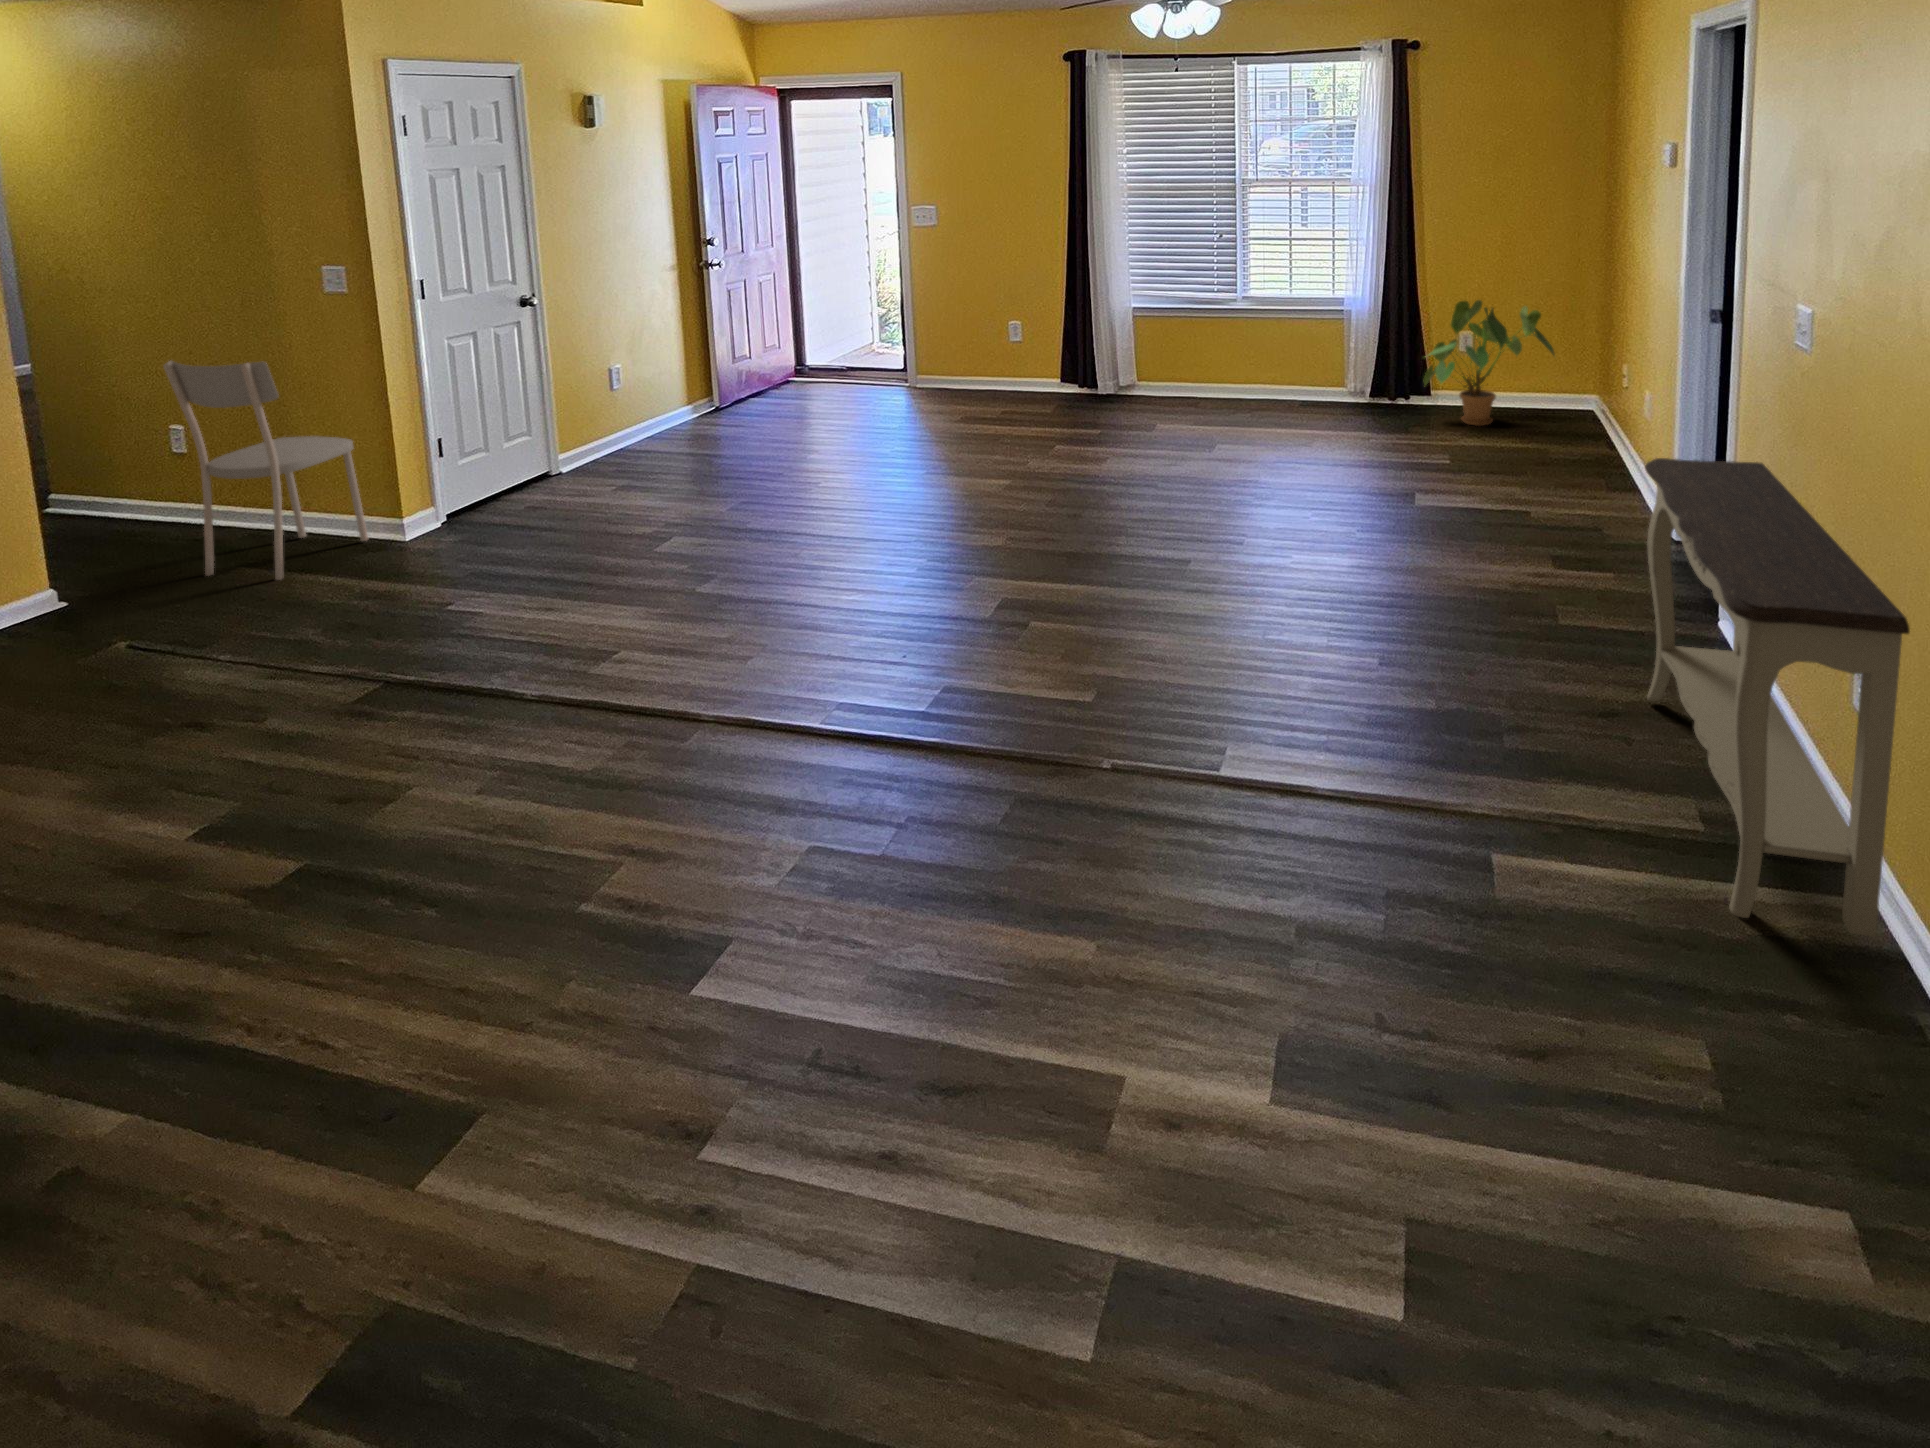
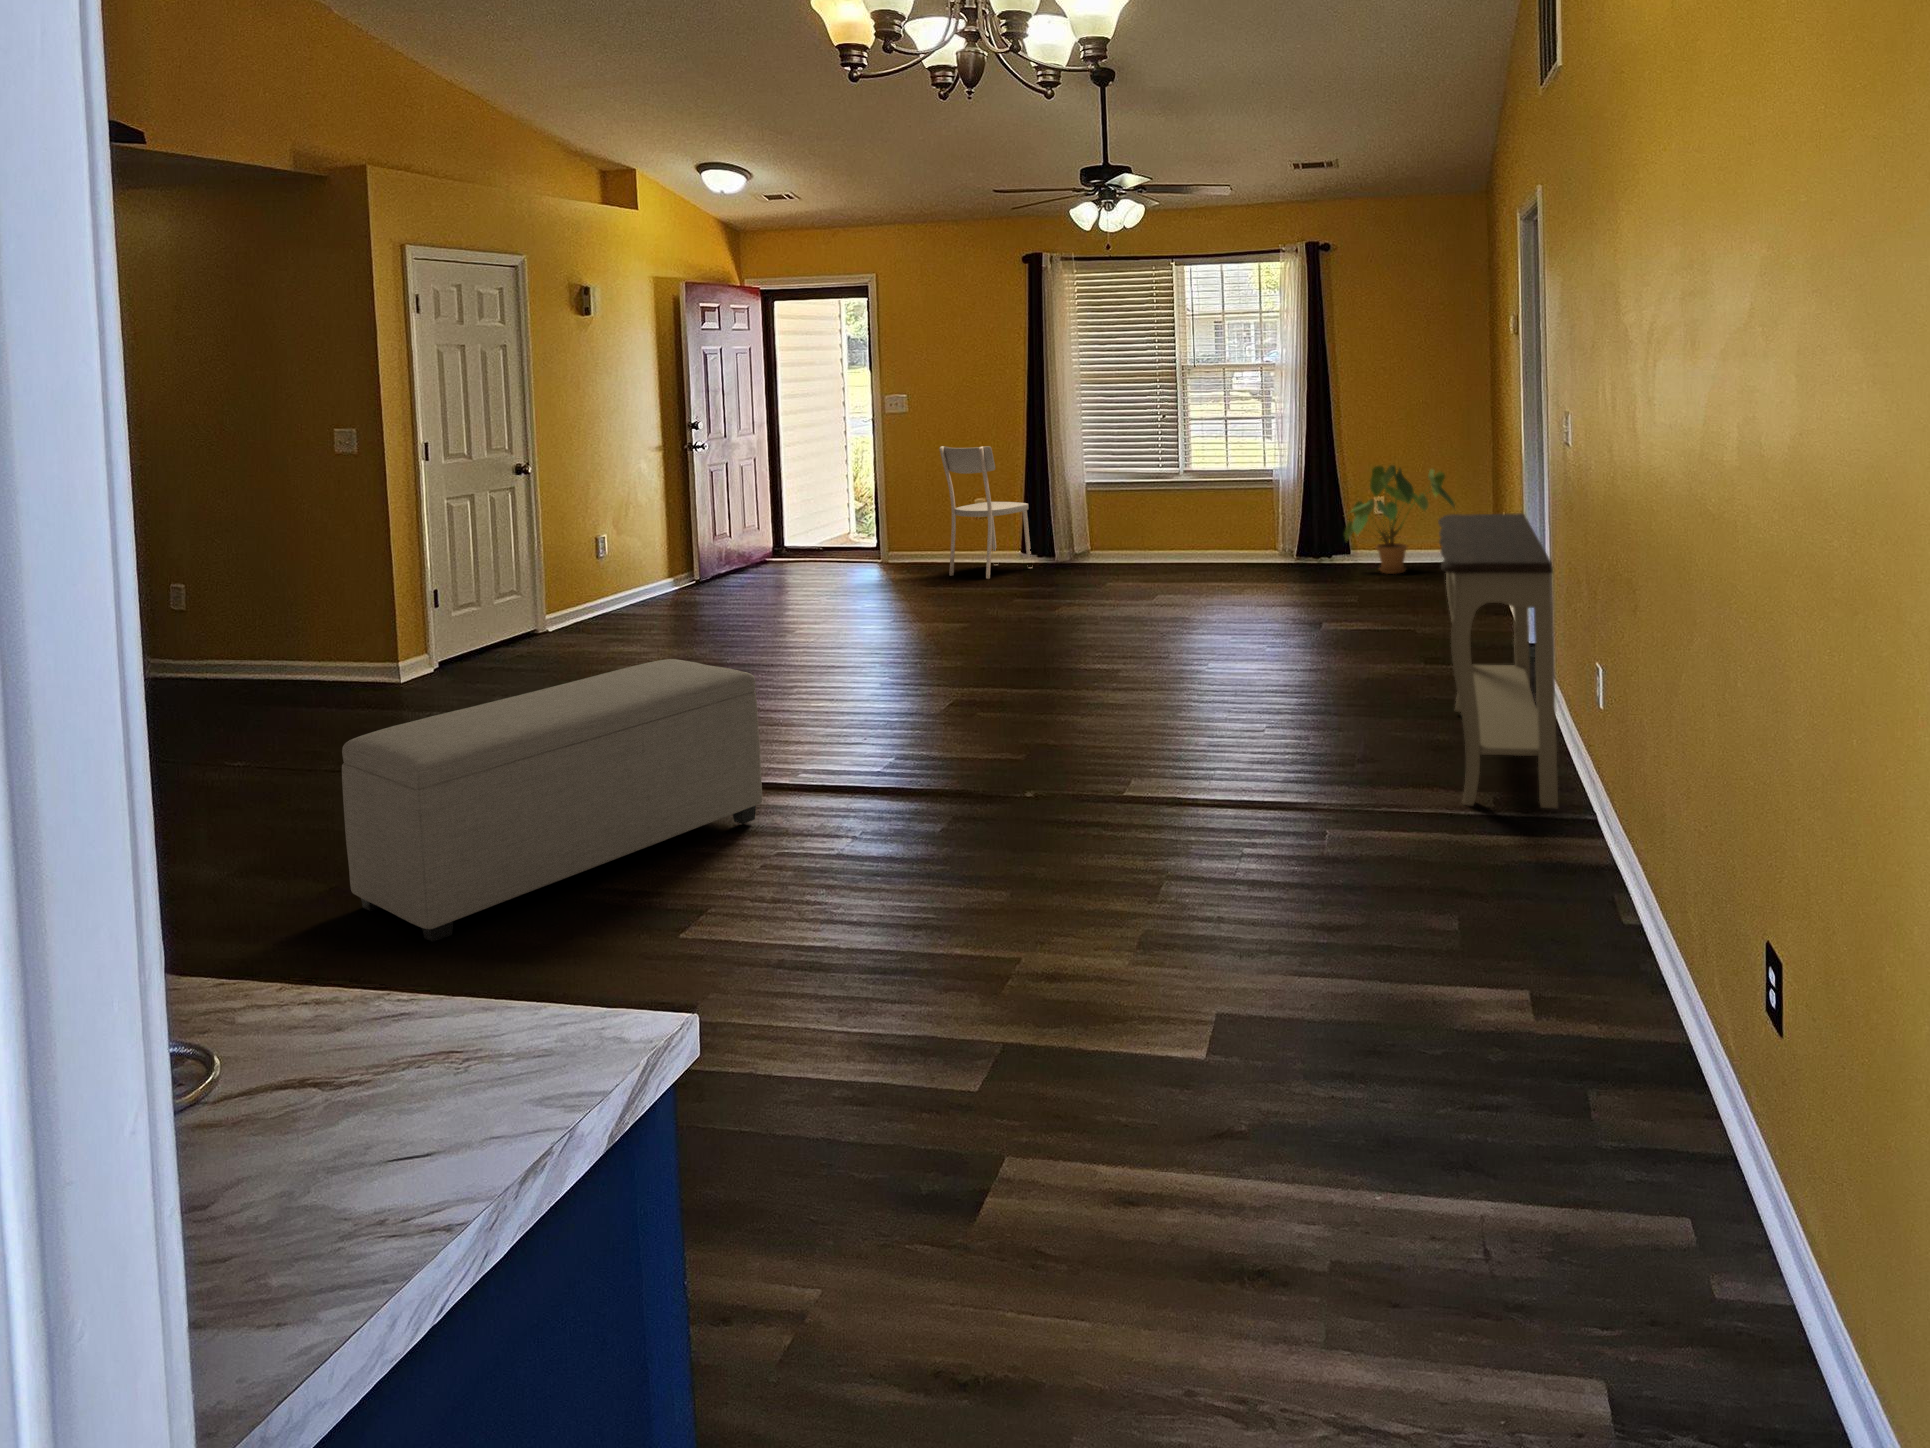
dining chair: present [164,361,368,580] -> present [939,446,1032,579]
ottoman: none [259,650,802,1131] -> present [342,659,762,942]

